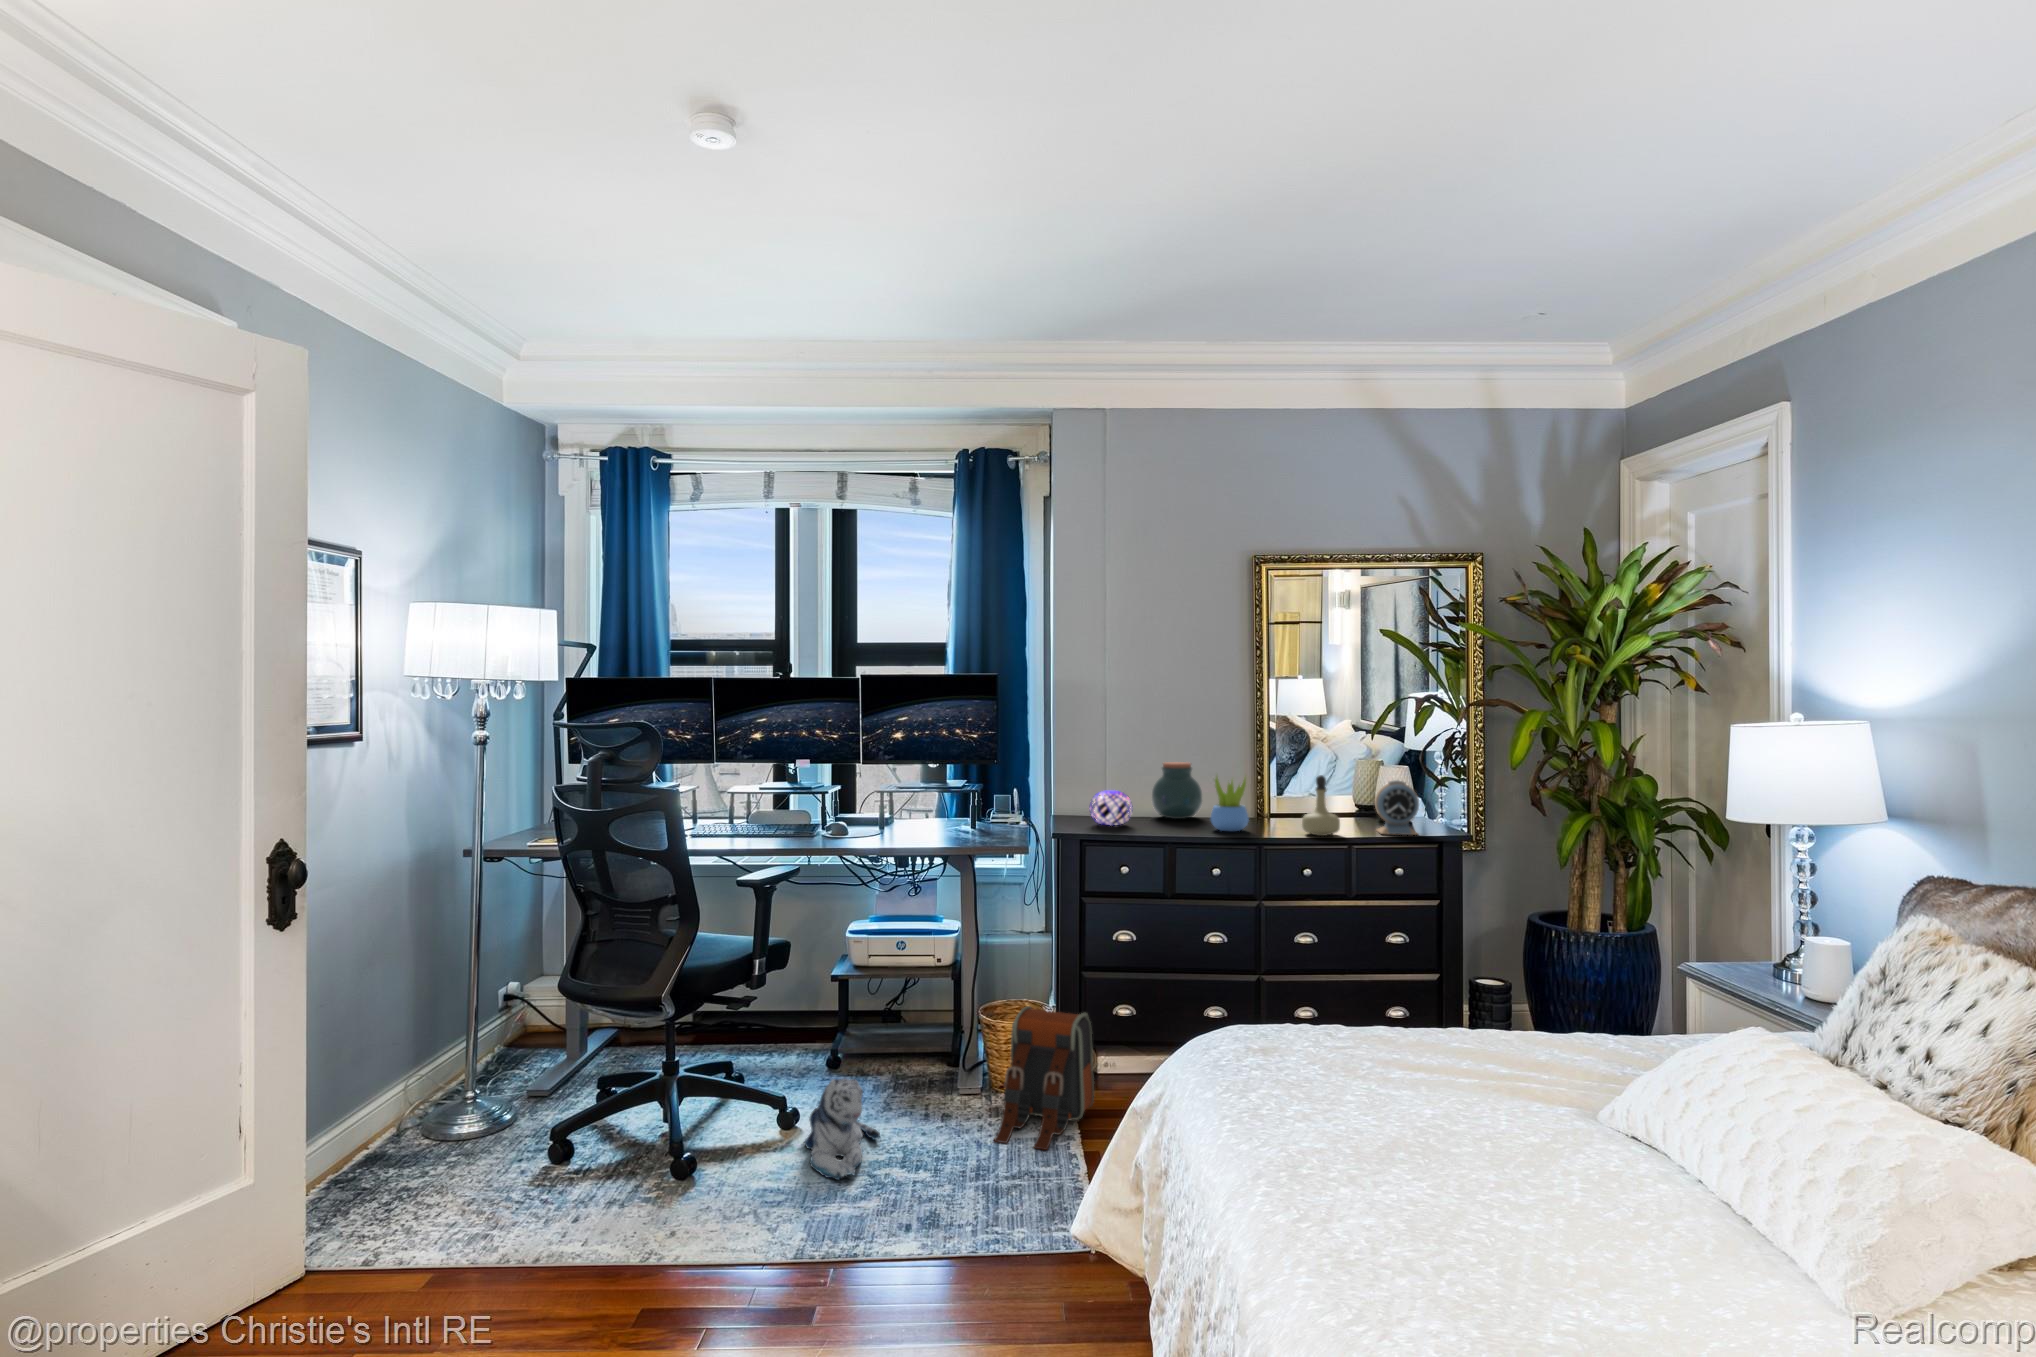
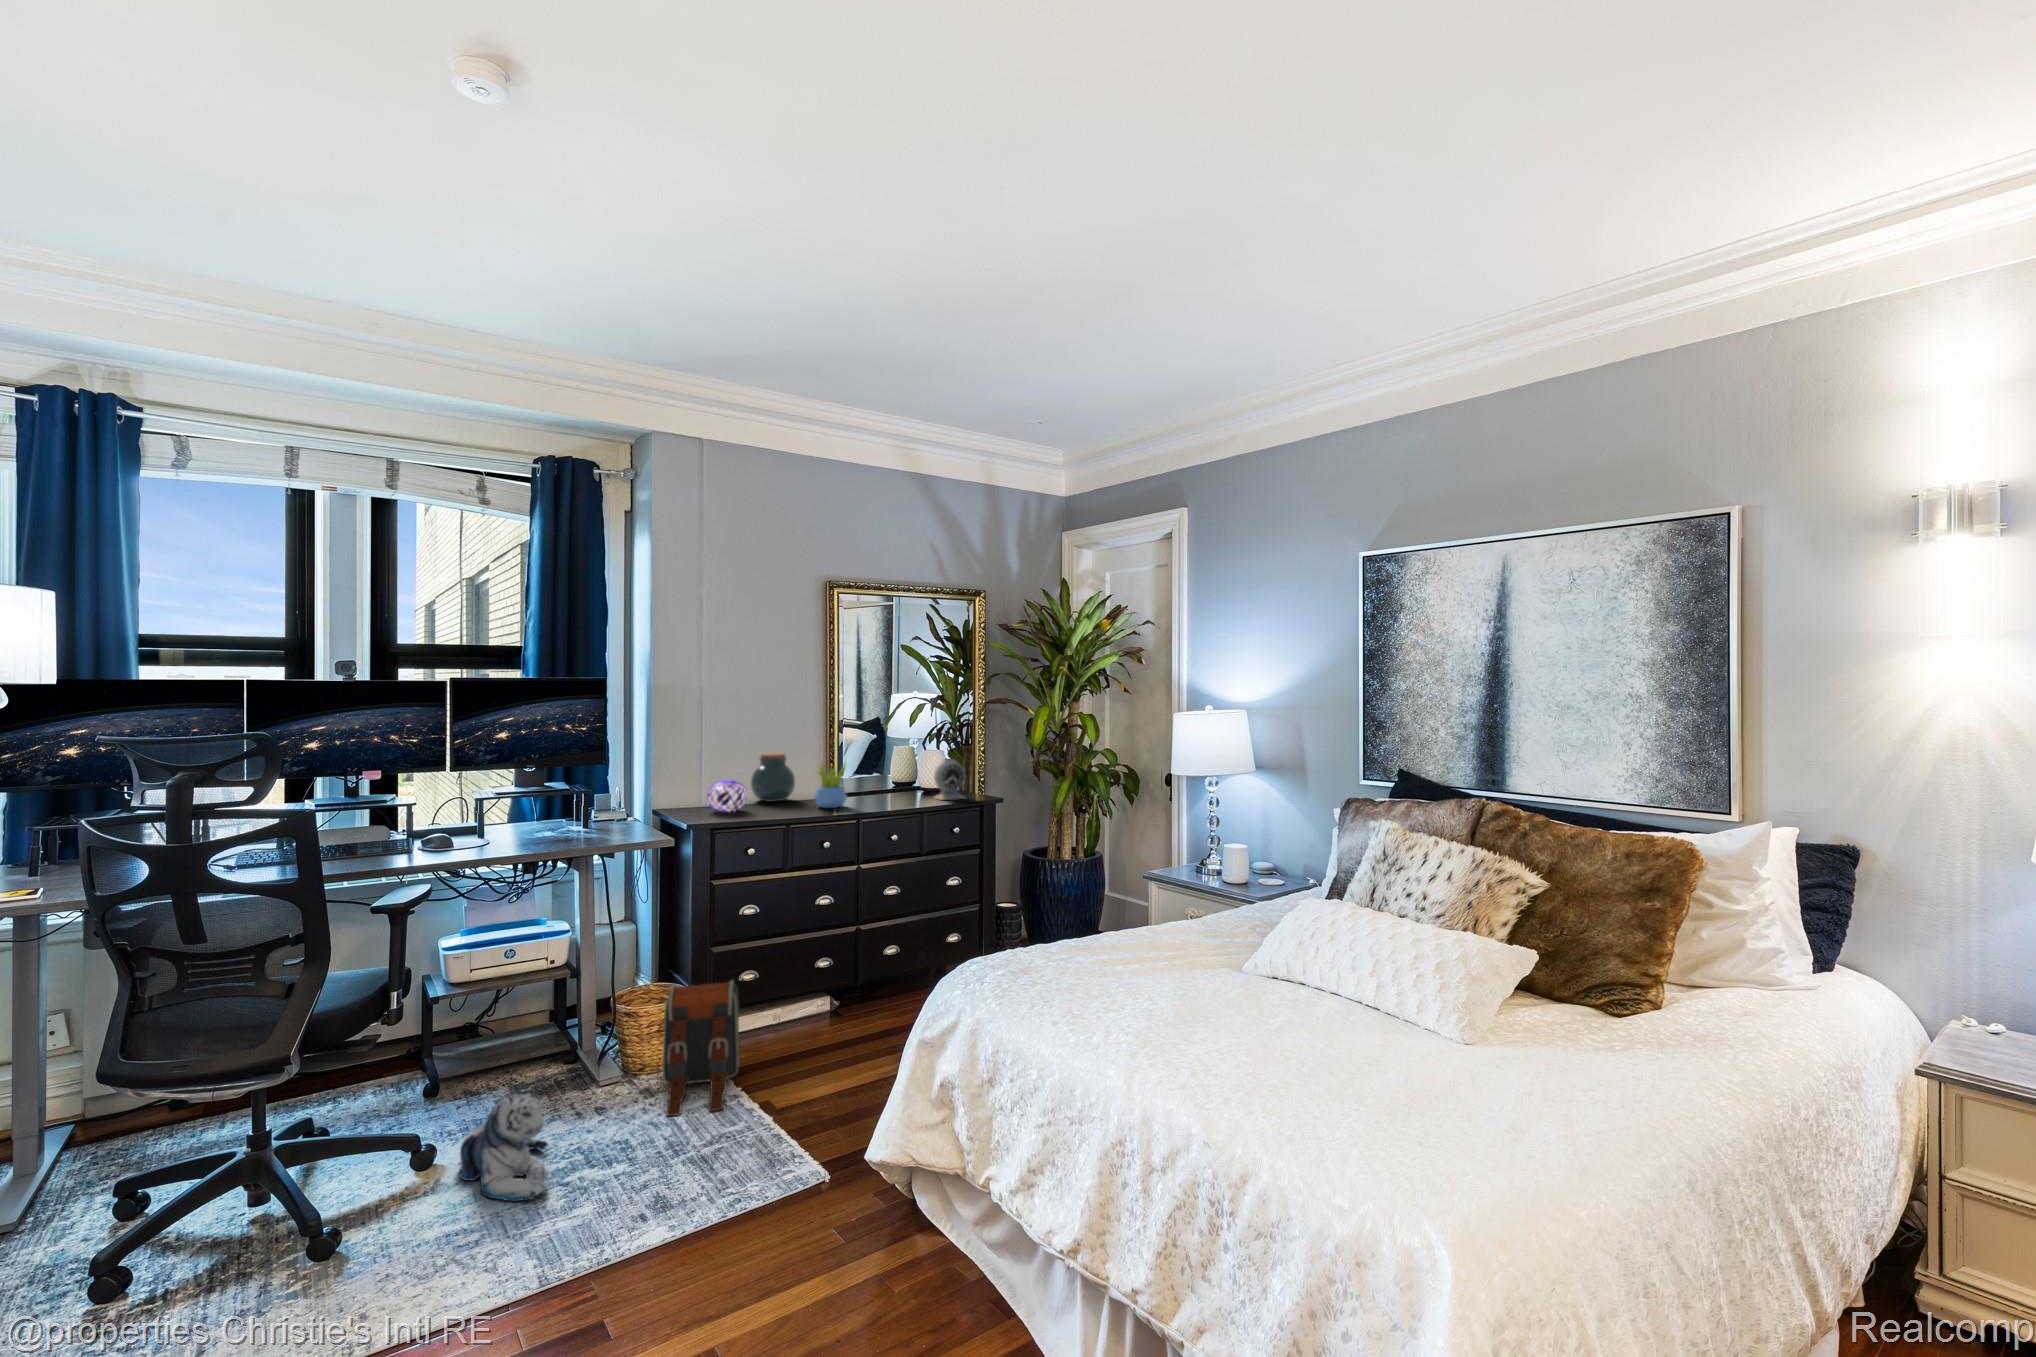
perfume bottle: present [1302,775,1340,836] -> none [887,757,917,805]

